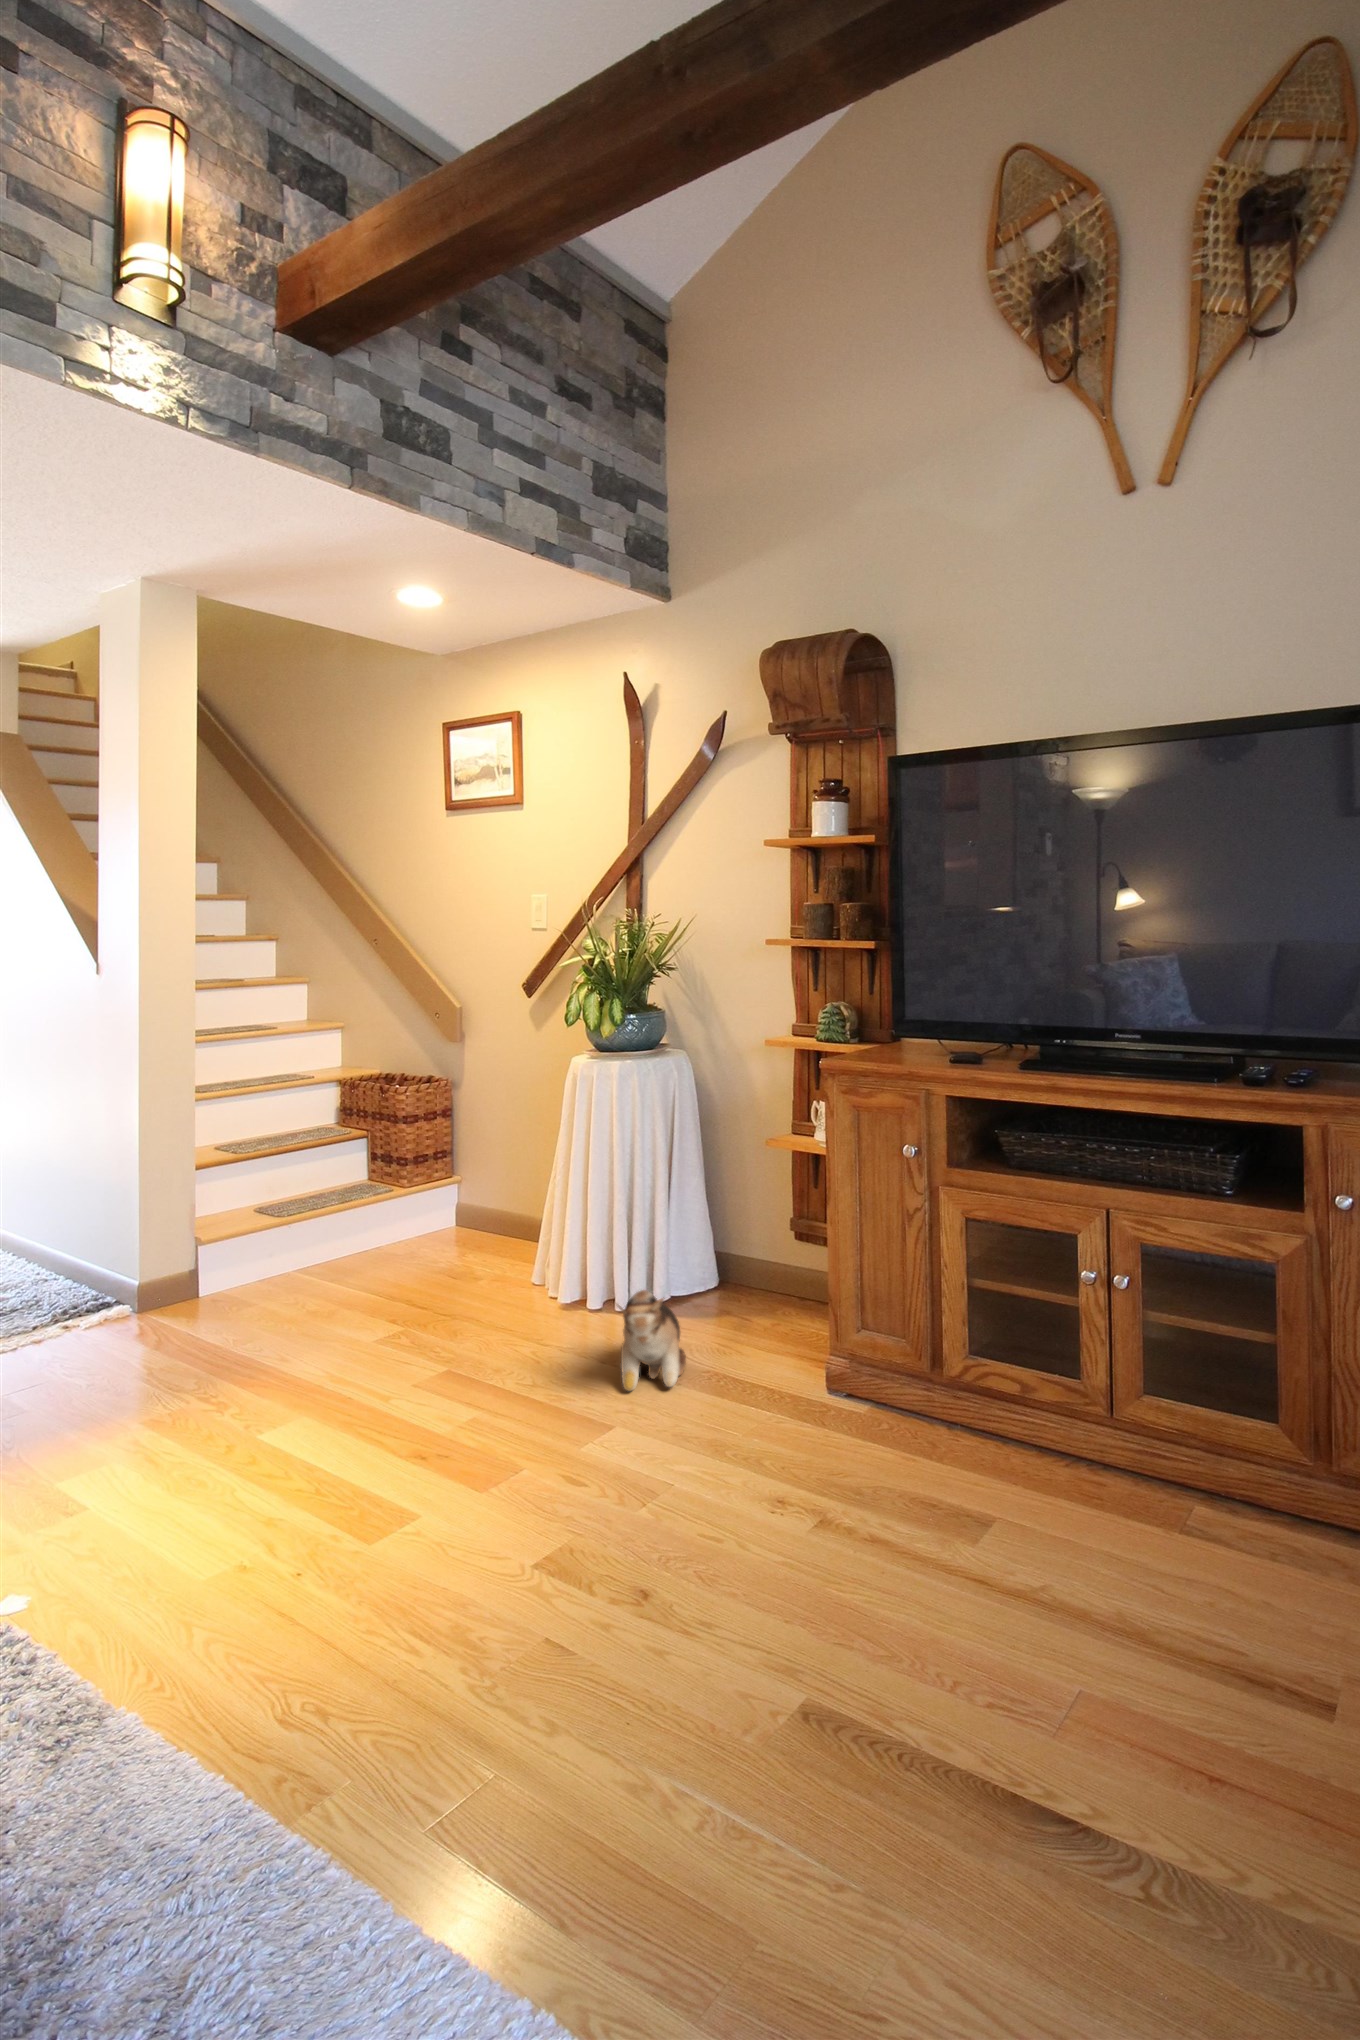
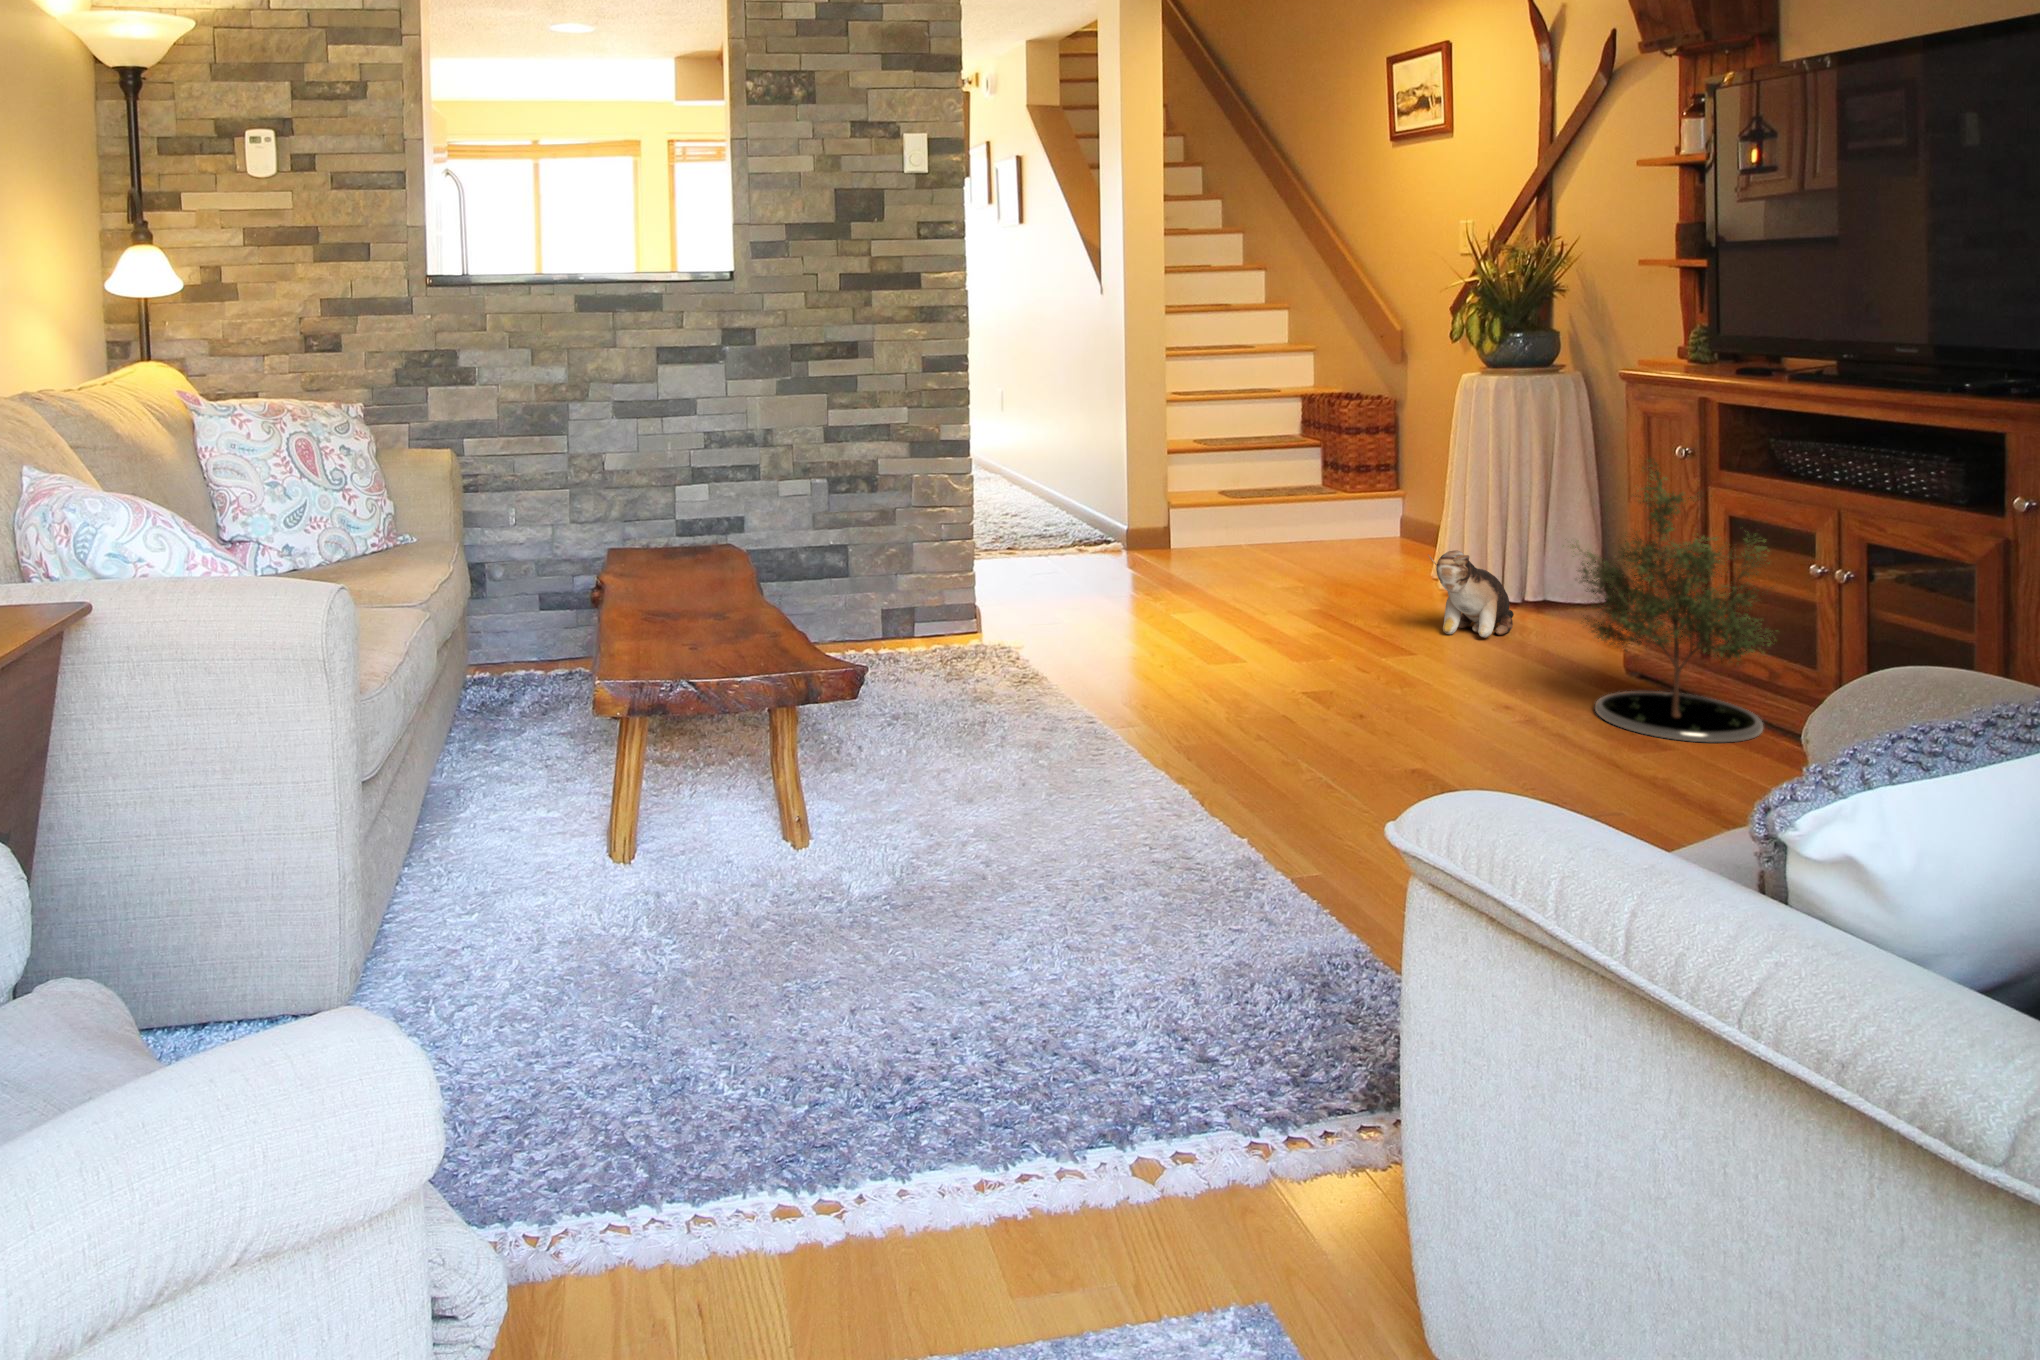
potted tree: none [855,1177,1052,1522] -> present [1572,458,1772,742]

